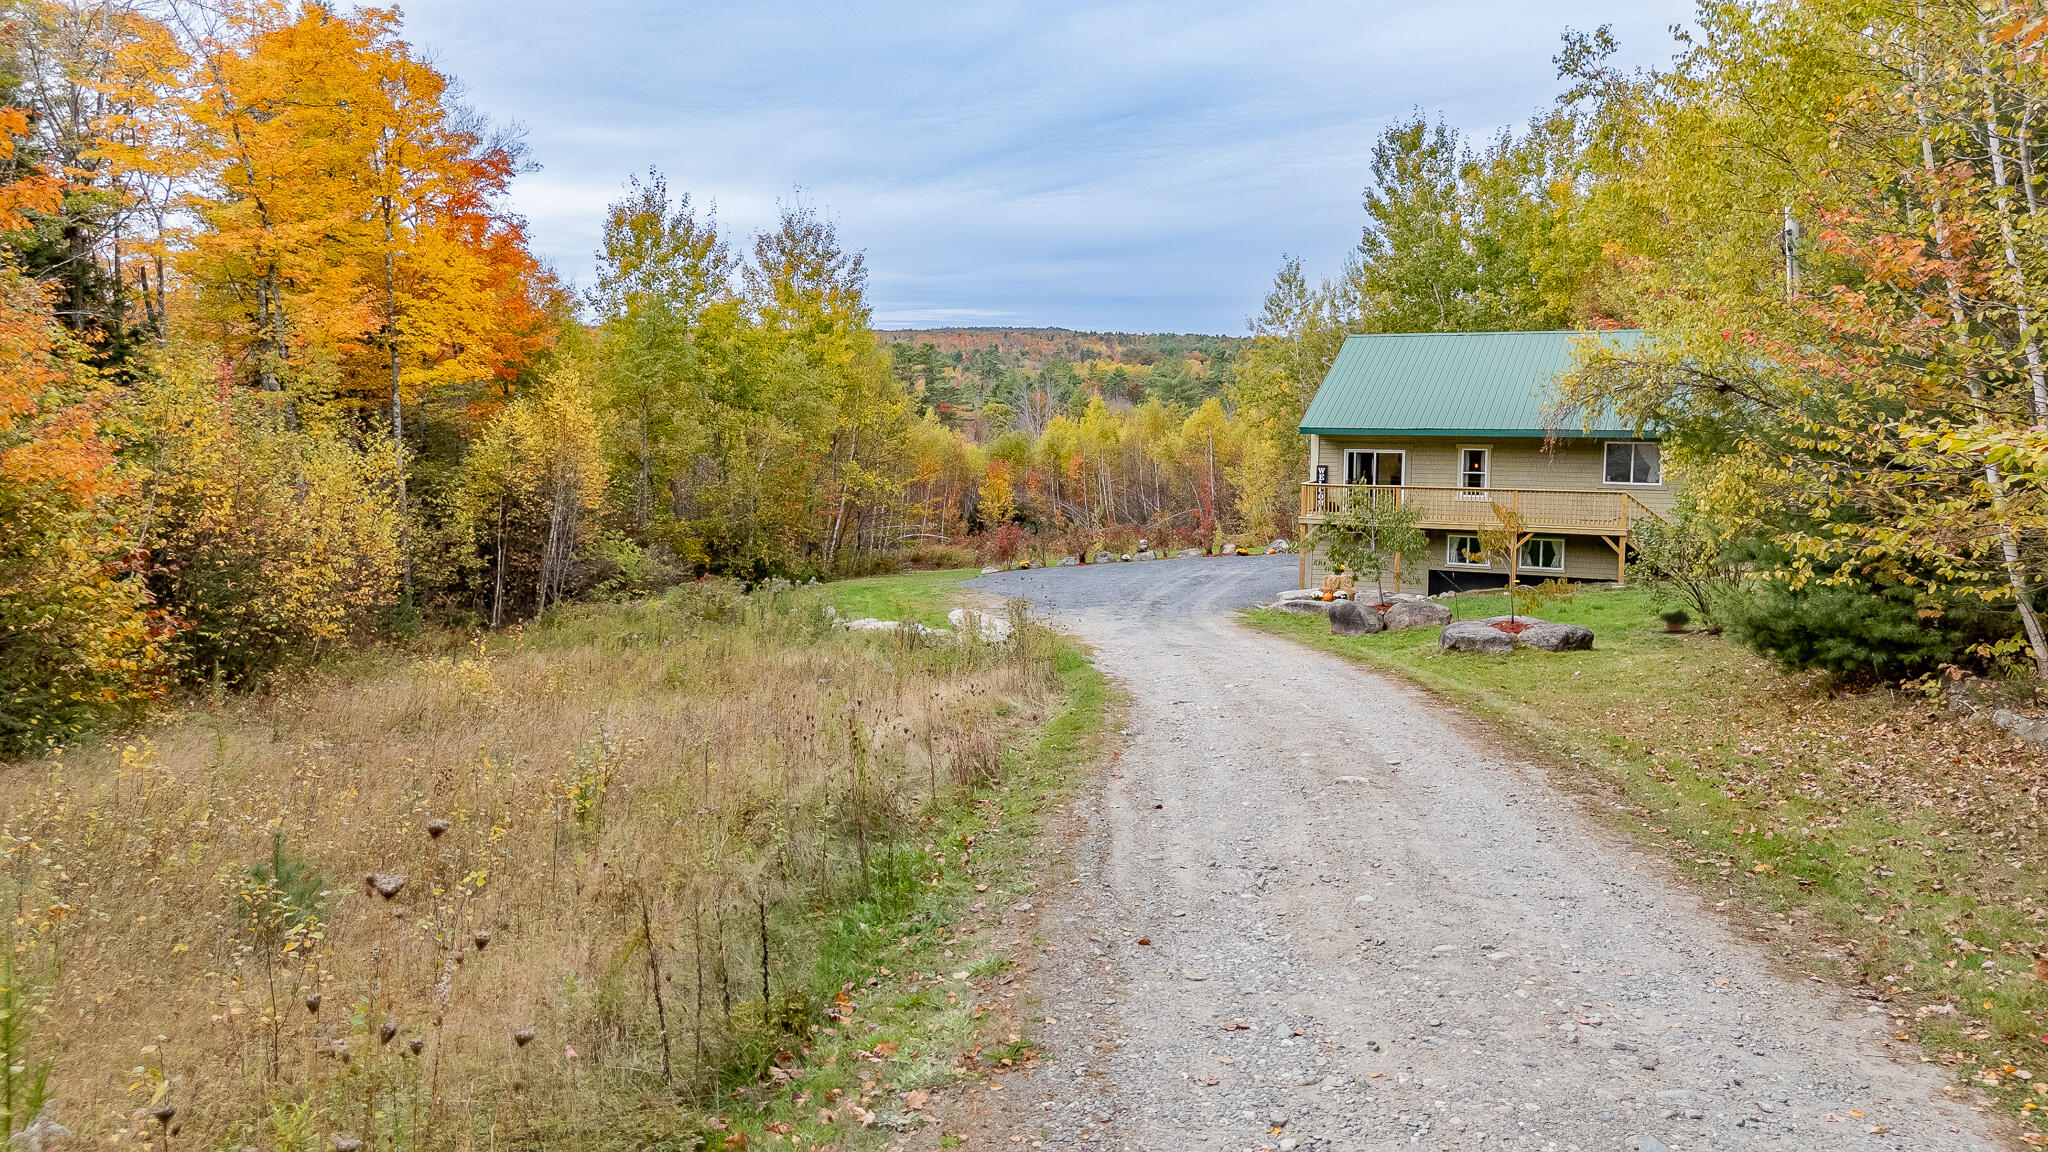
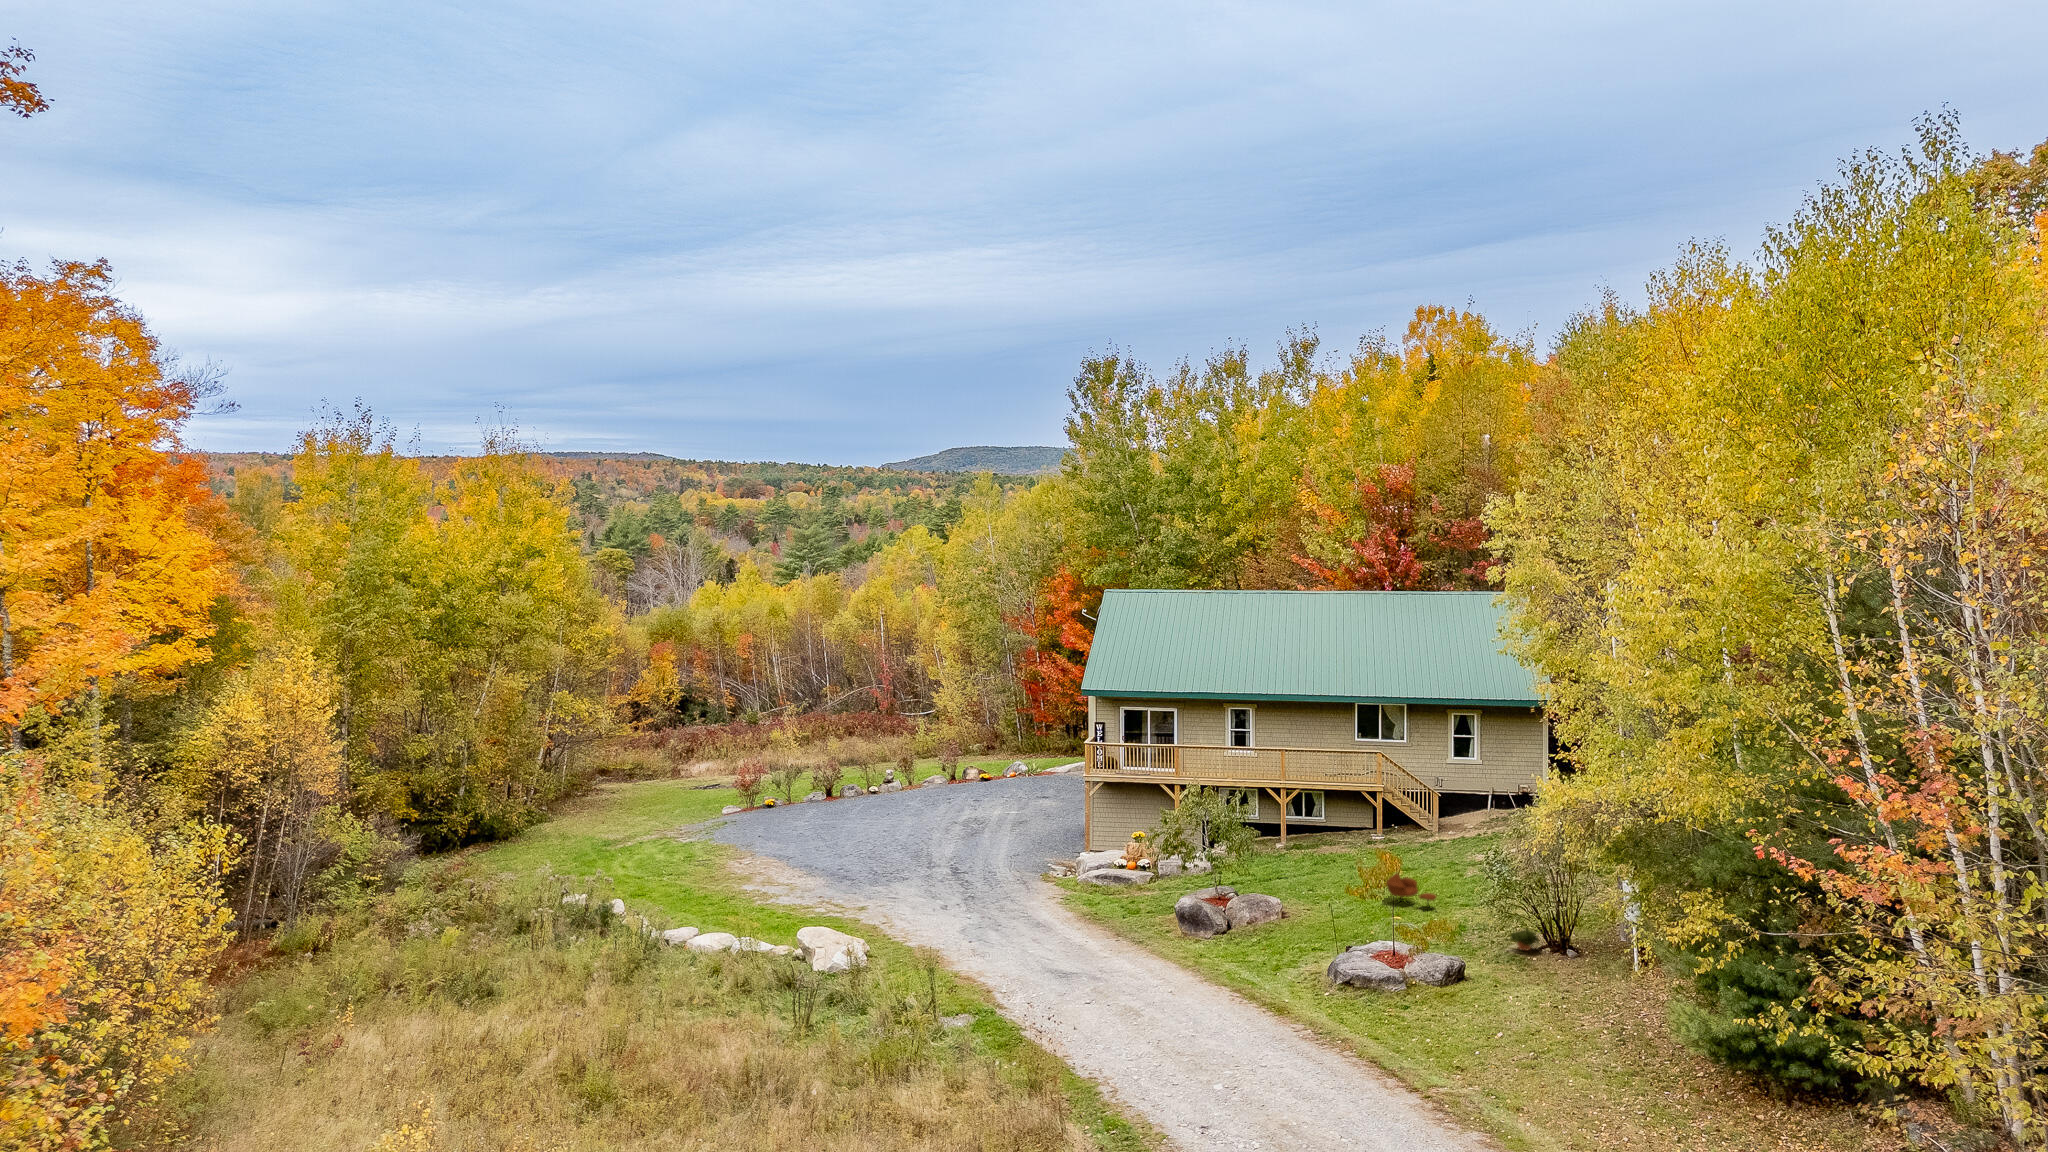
lounge chair: none [1566,573,1622,620] -> present [1386,873,1436,908]

